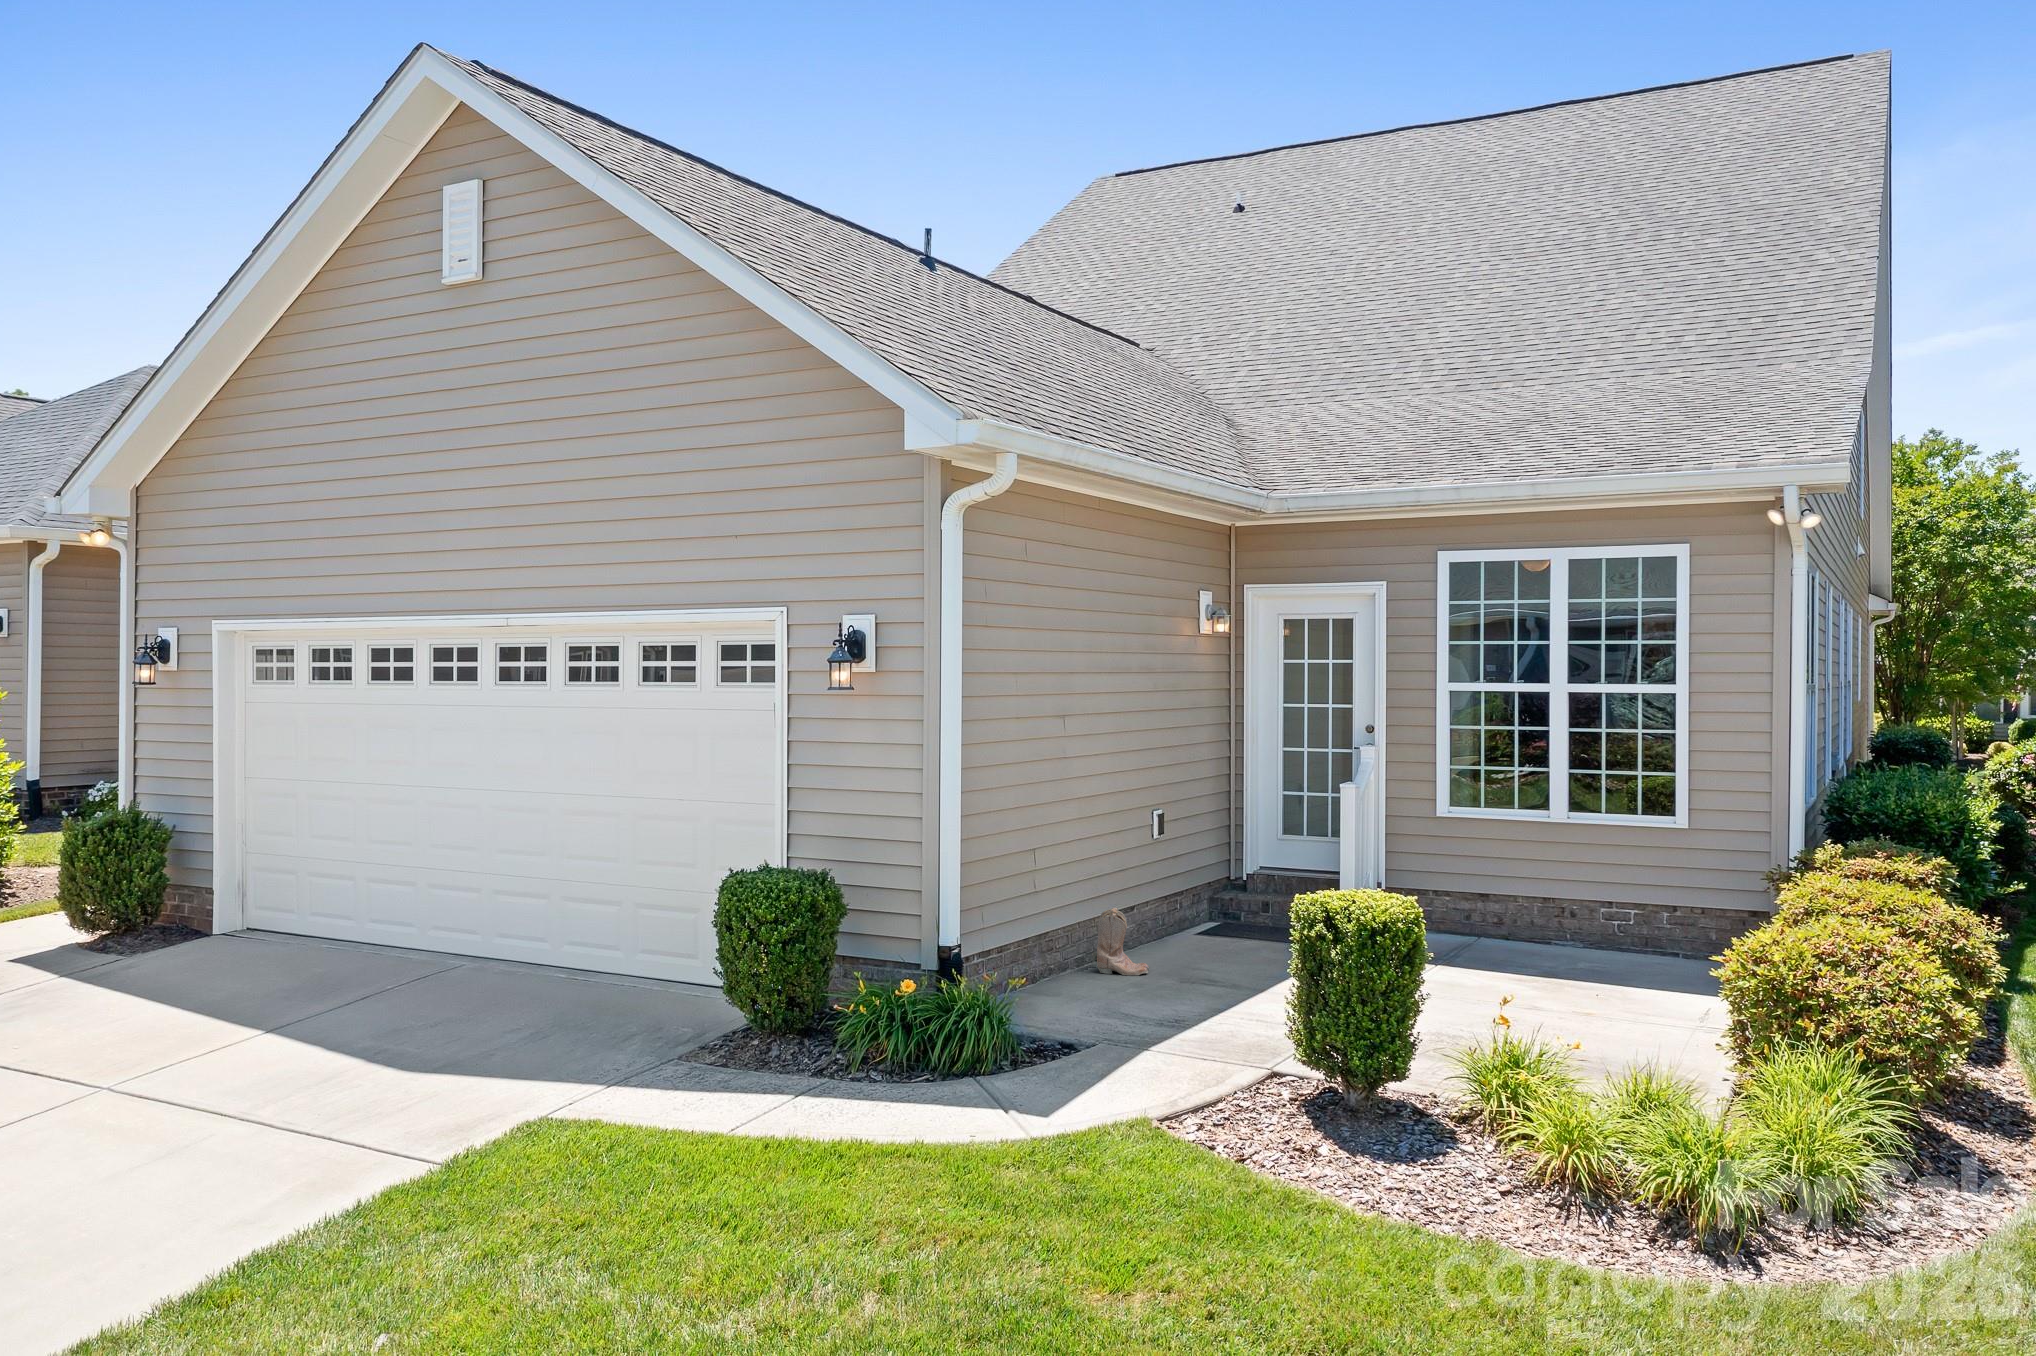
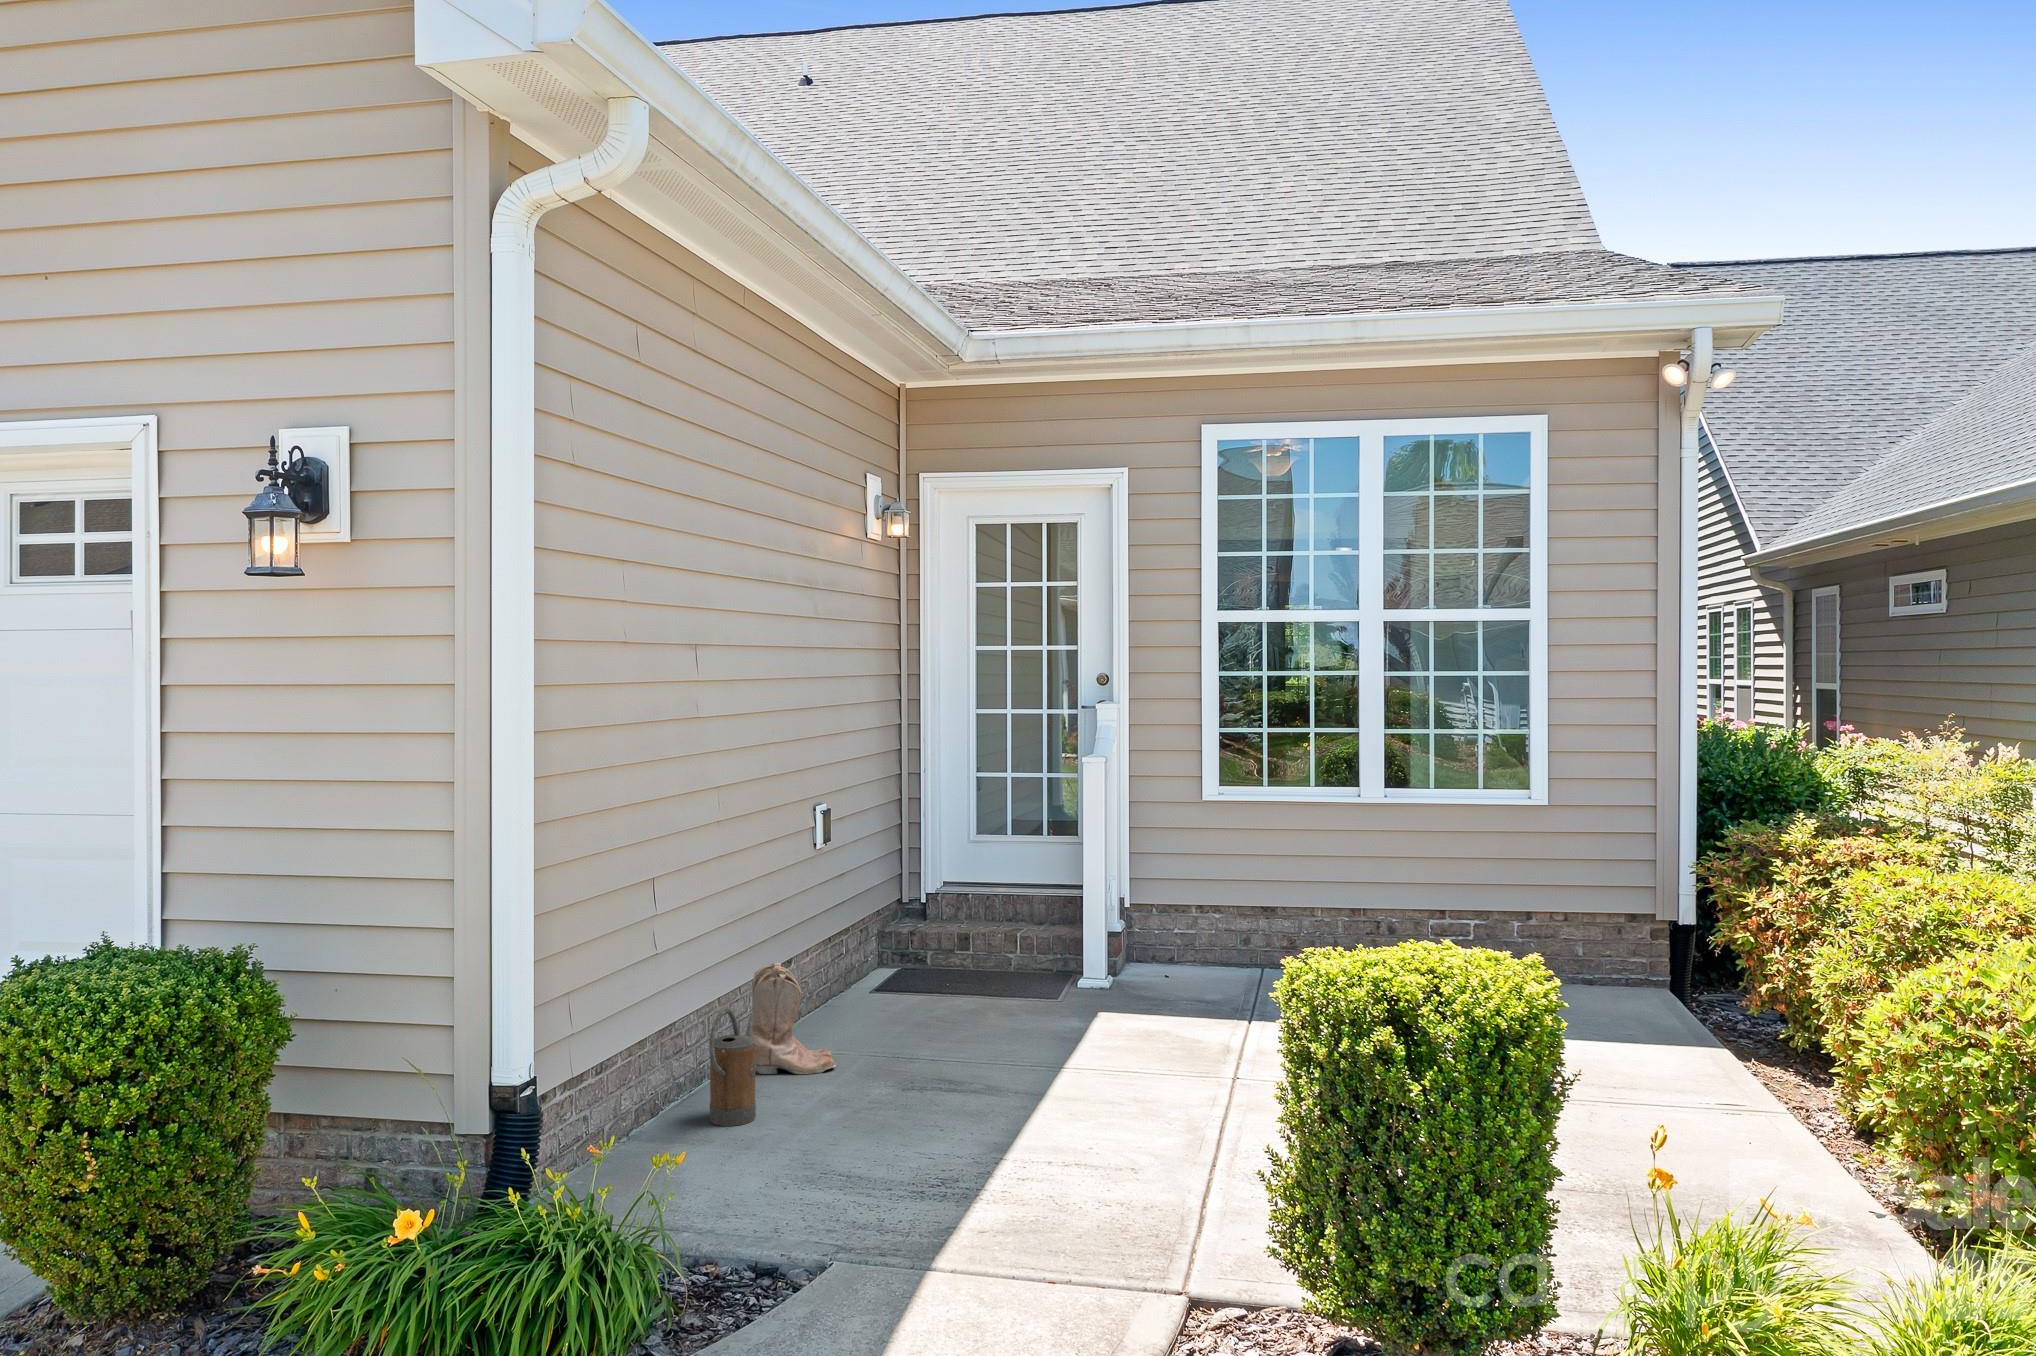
watering can: none [1059,926,1091,994] -> present [709,1008,756,1126]

